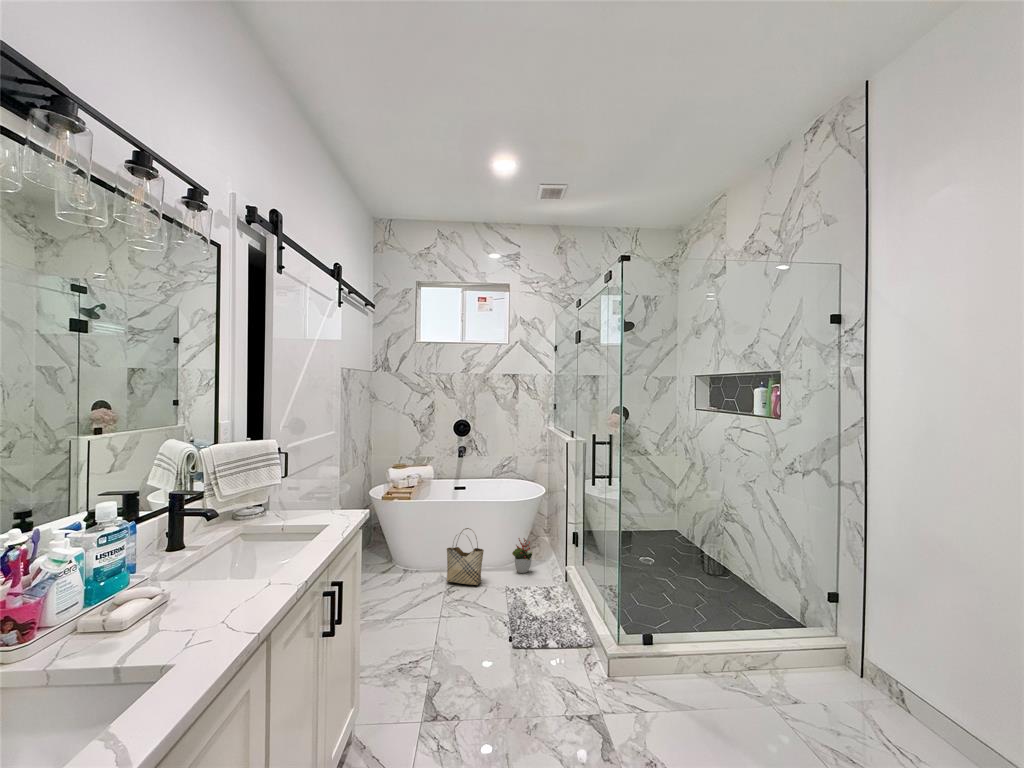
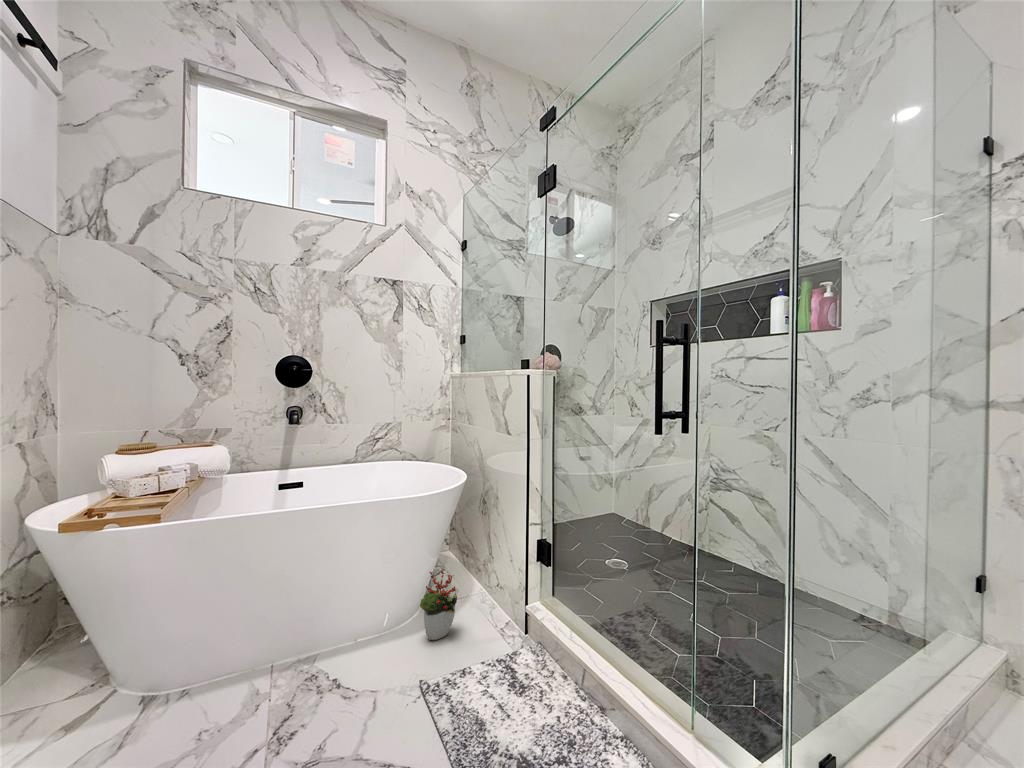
woven basket: present [447,528,484,585] -> none [271,574,368,716]

